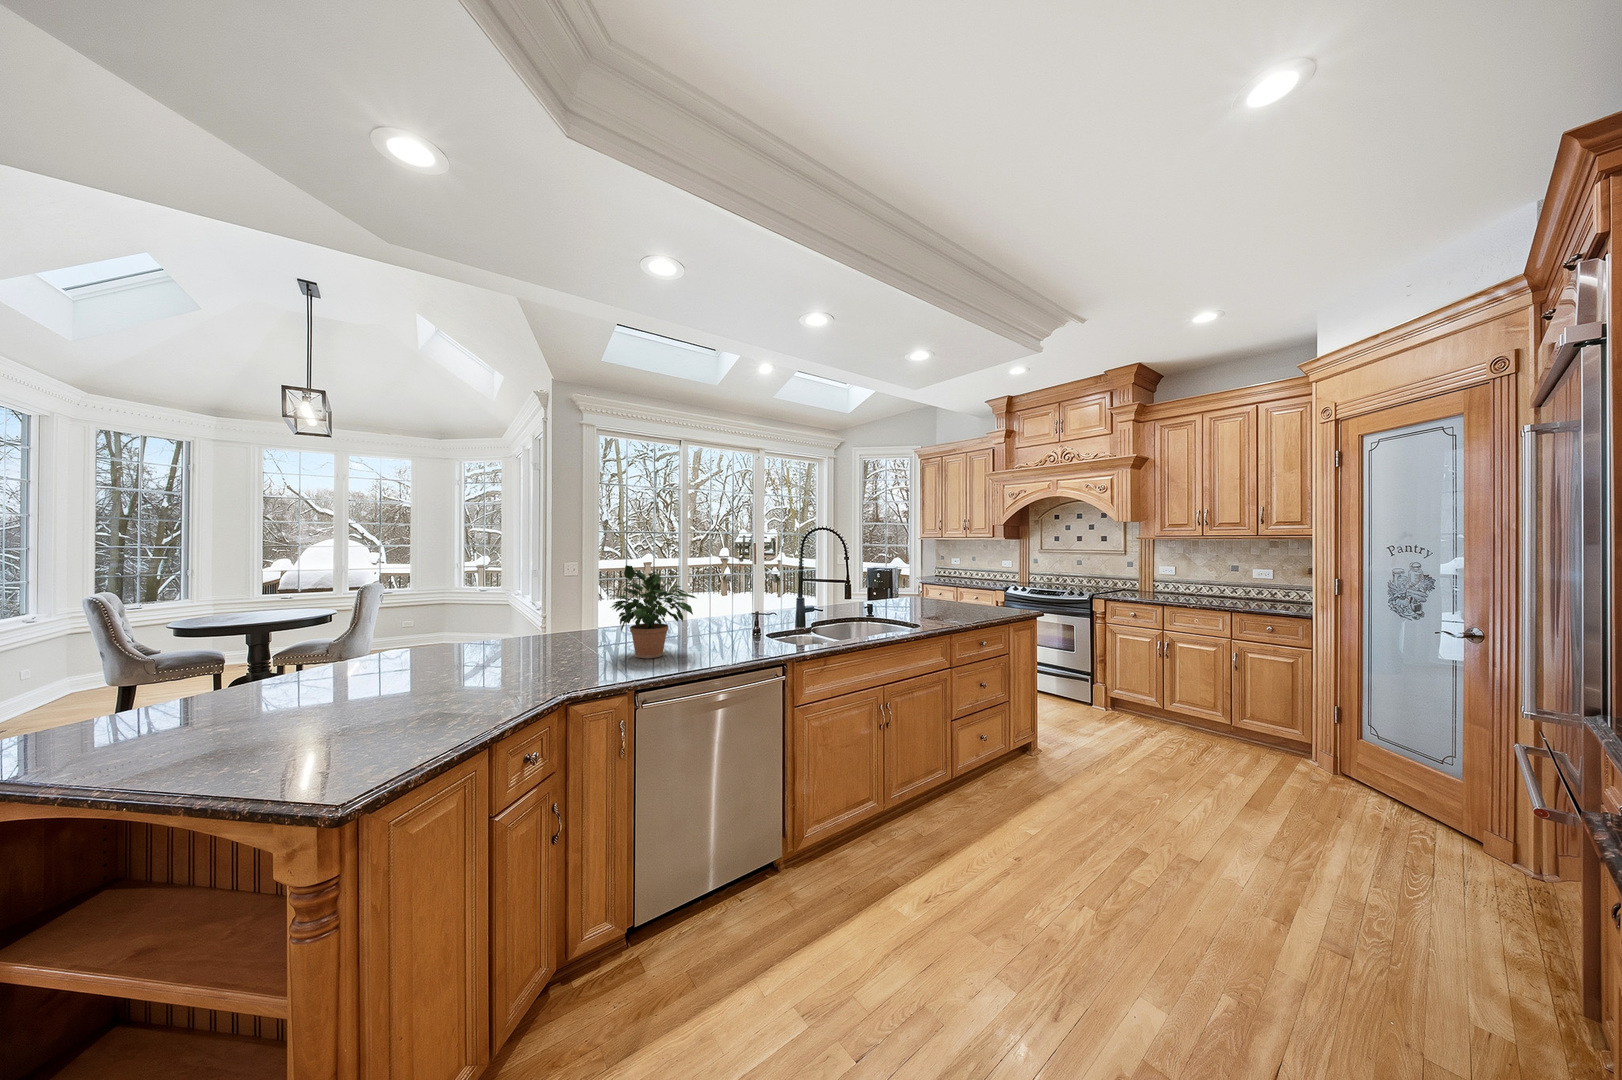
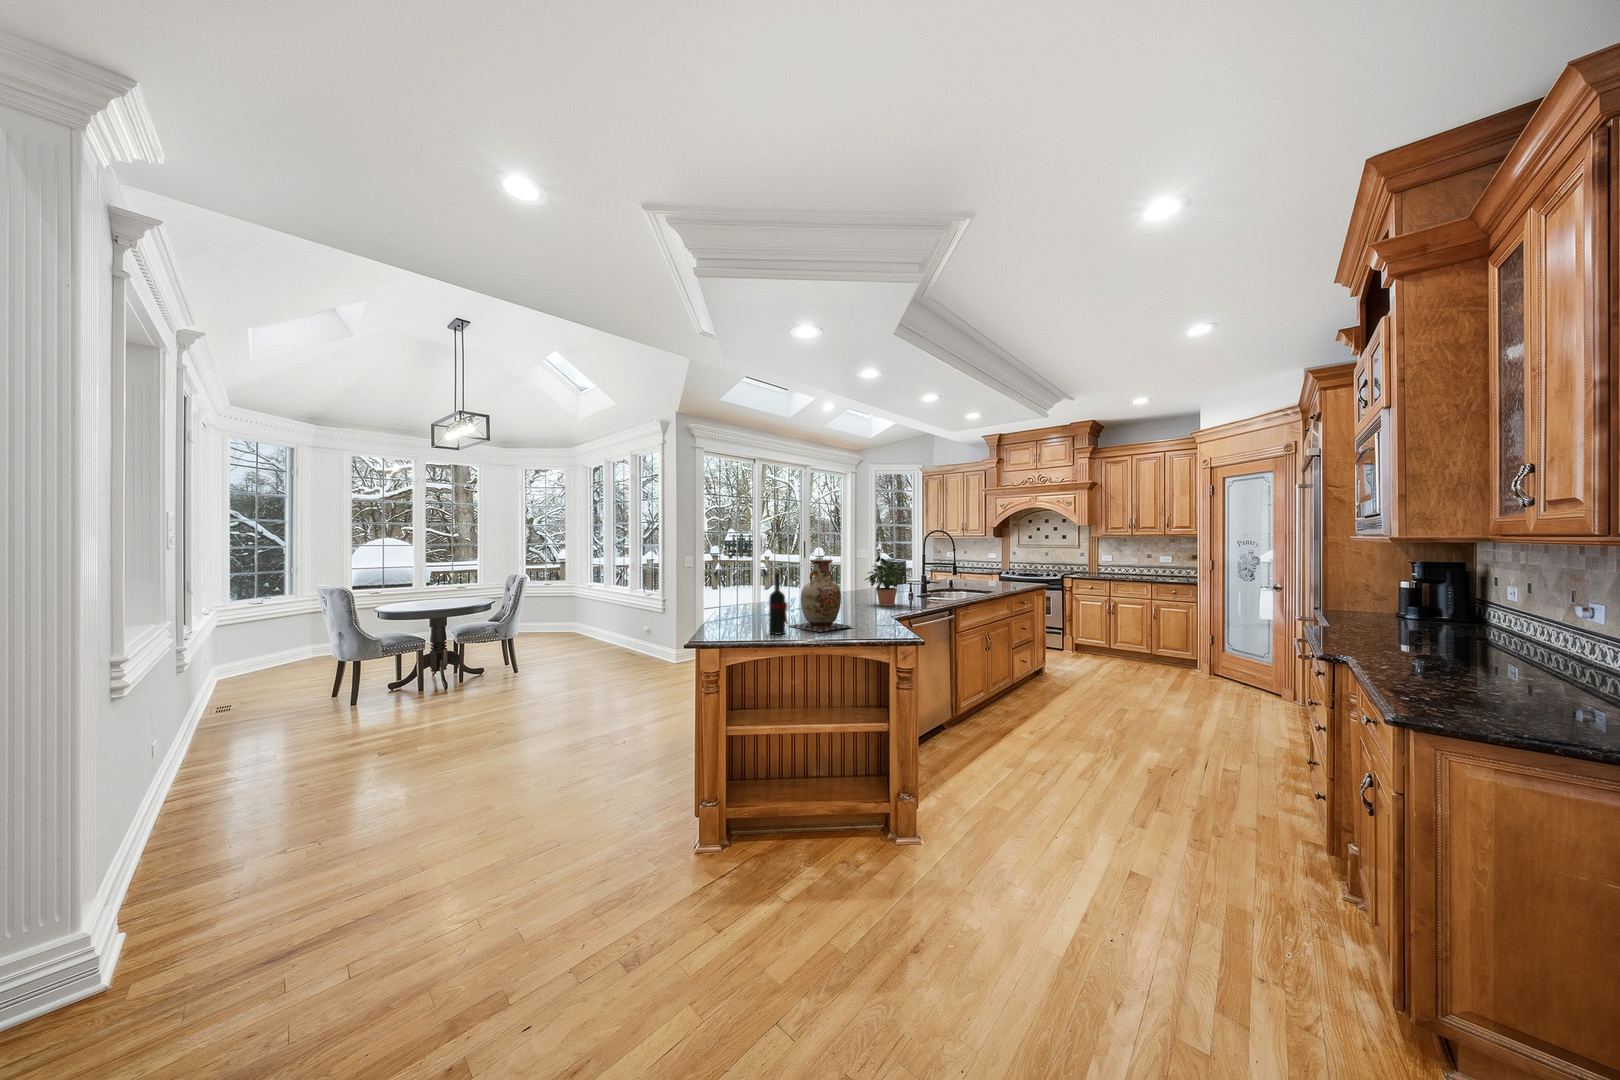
vase: none [192,579,361,755] -> present [790,559,853,632]
wine bottle: none [70,609,131,760] -> present [769,571,788,635]

